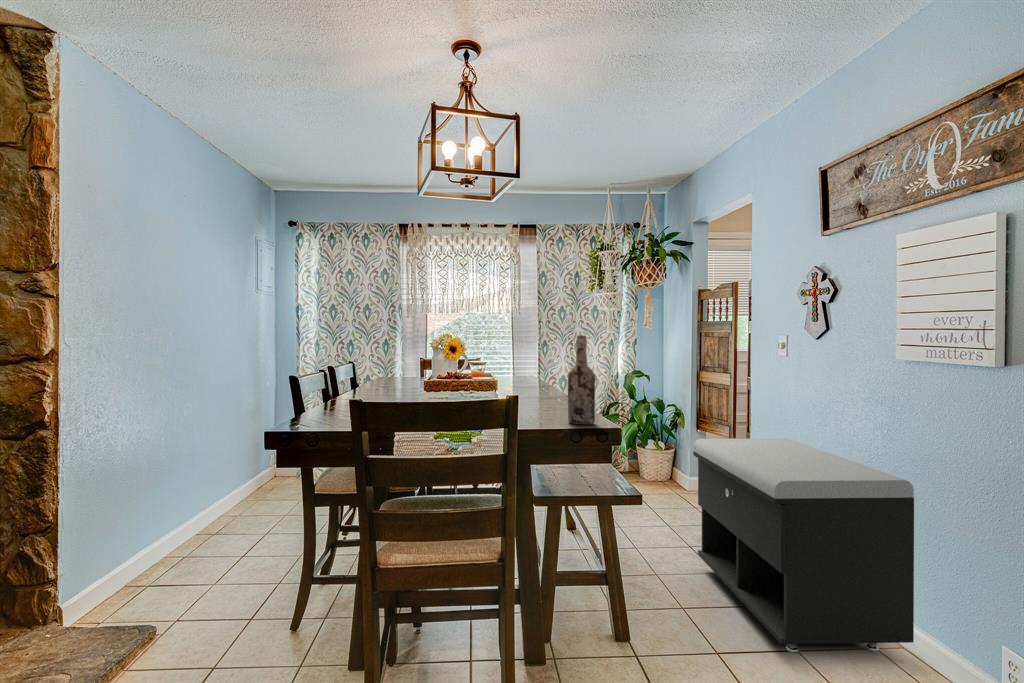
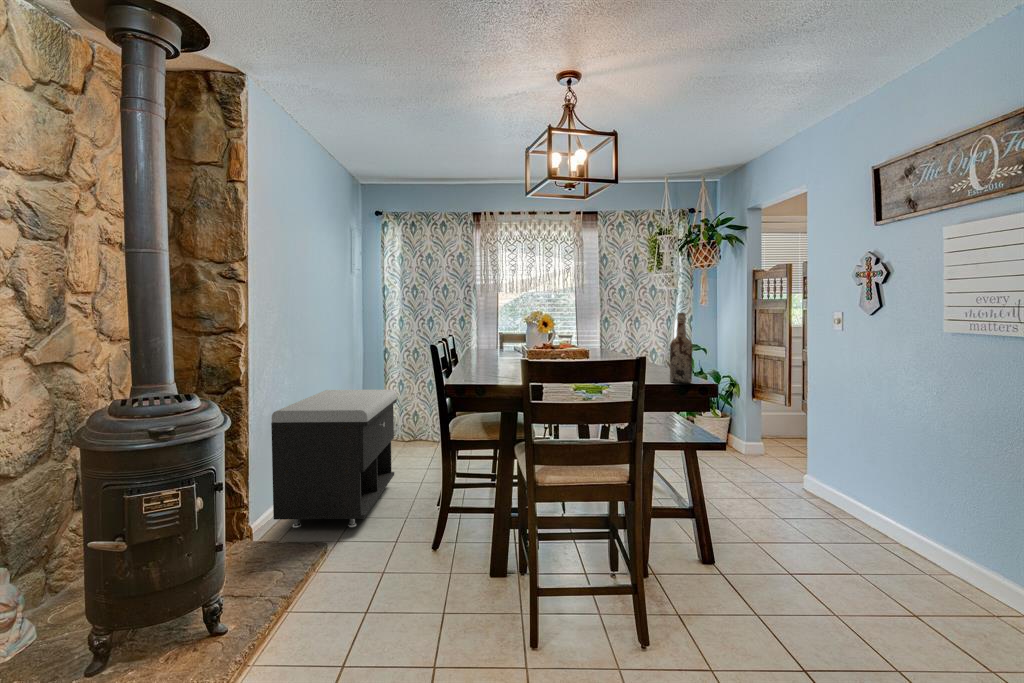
storage bench: present [693,438,914,653] -> present [271,390,397,528]

